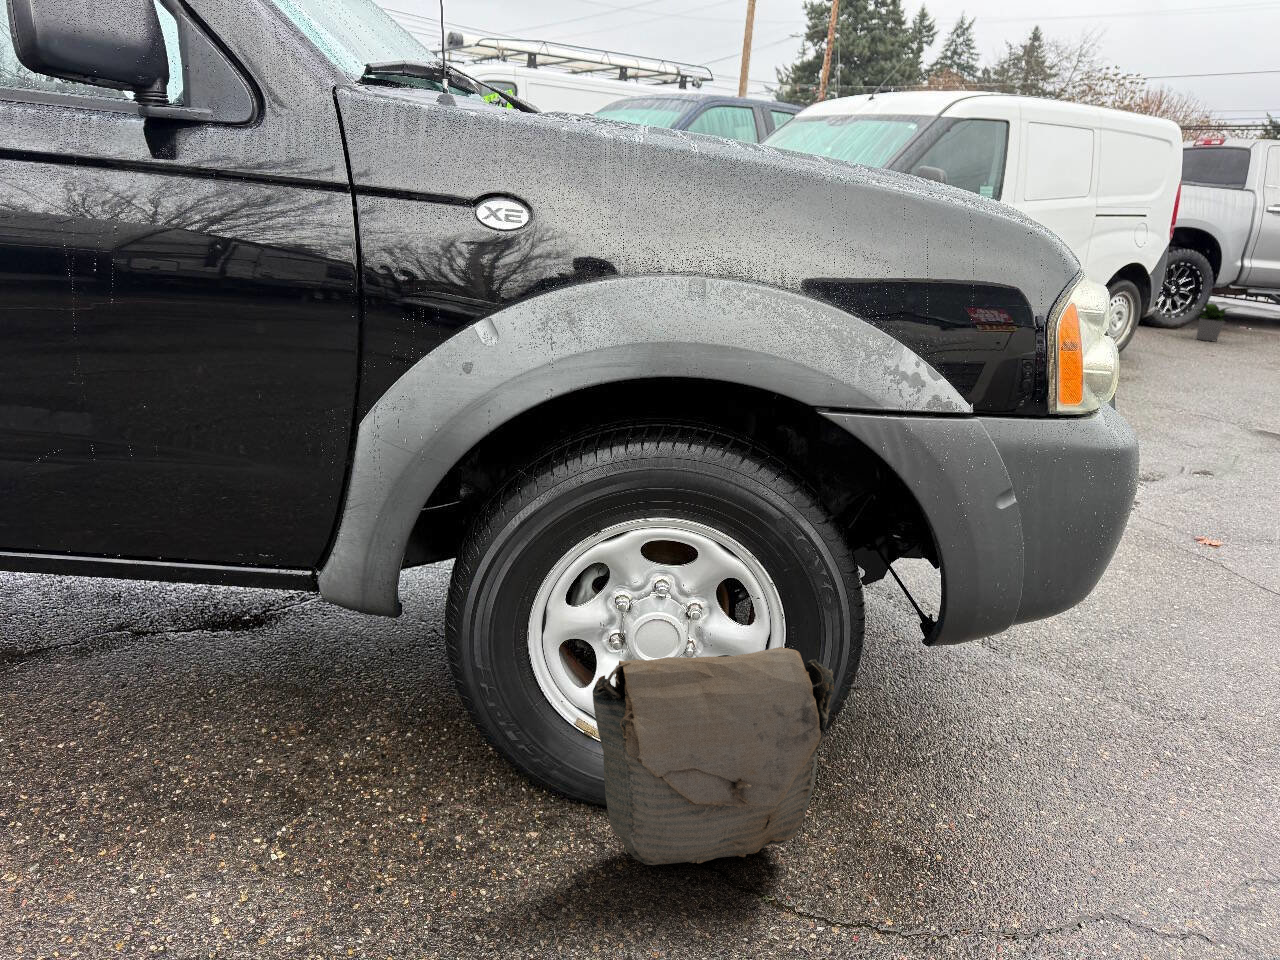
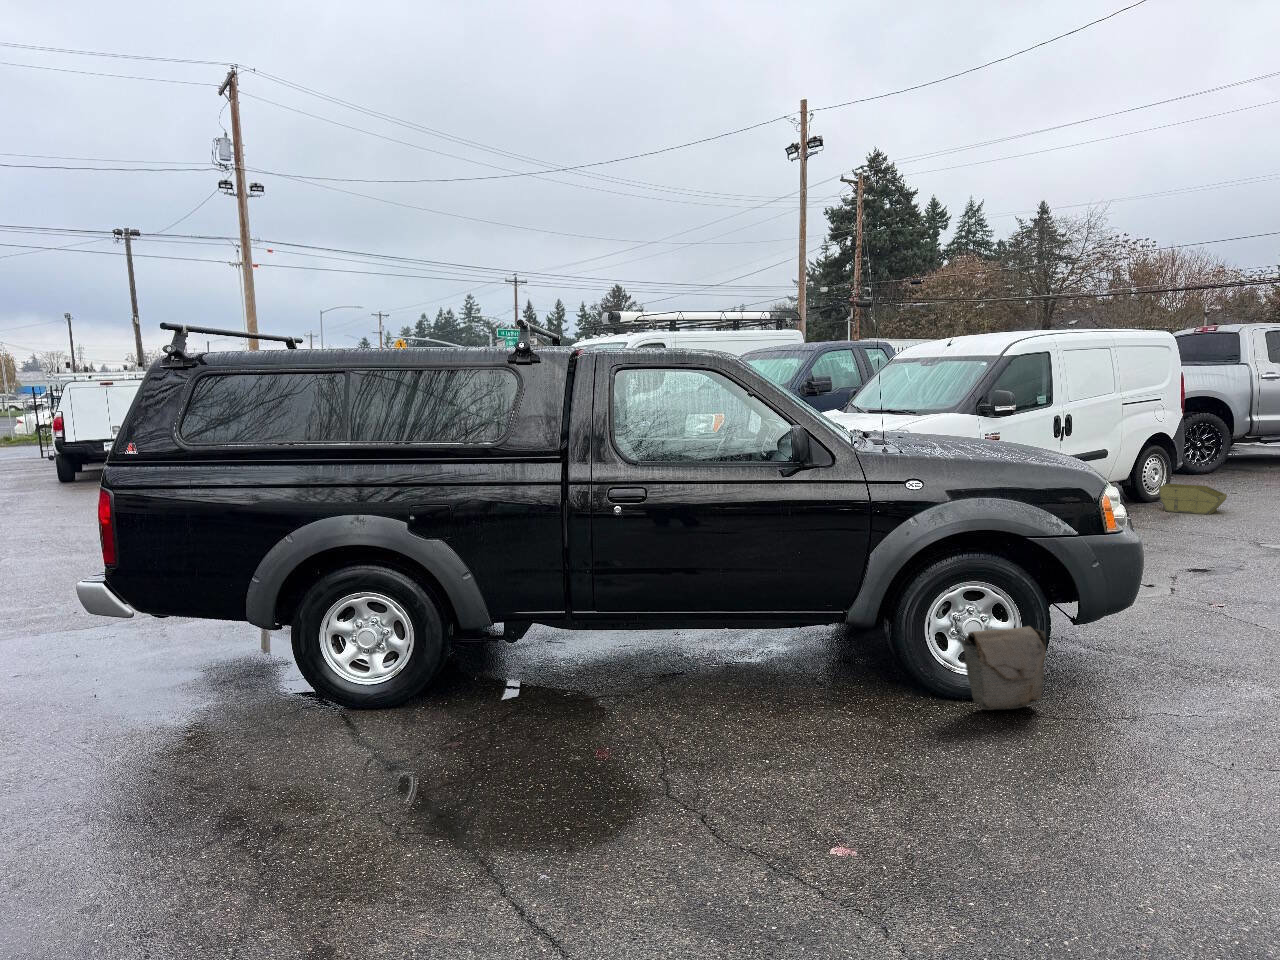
potted plant: present [1196,303,1231,341] -> none [1214,452,1258,483]
storage bin: none [1117,332,1204,377] -> present [1159,484,1227,515]

